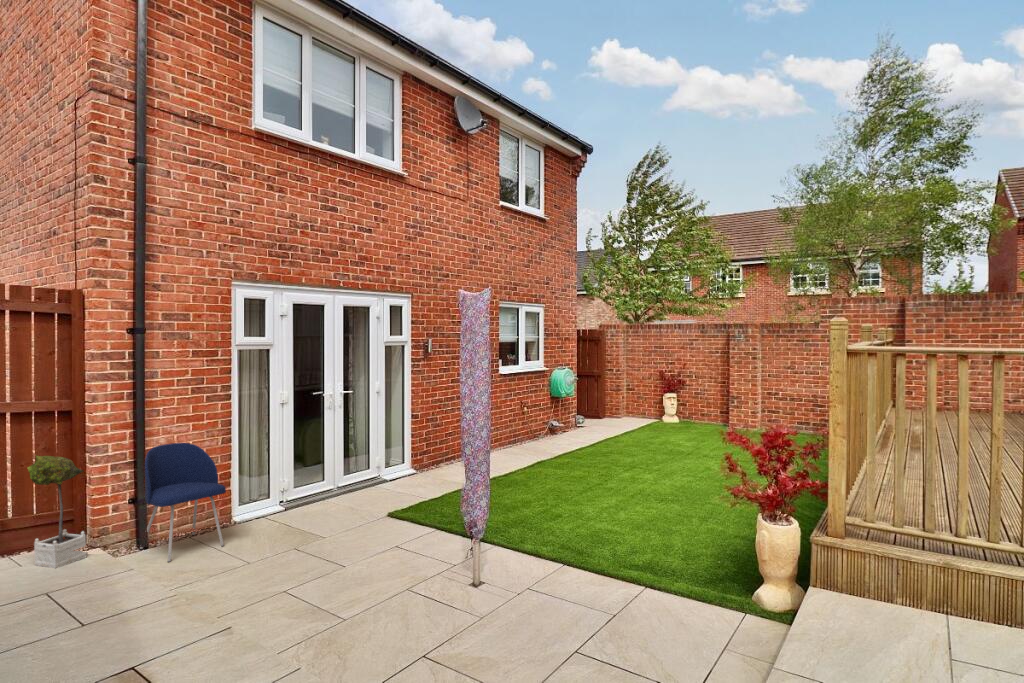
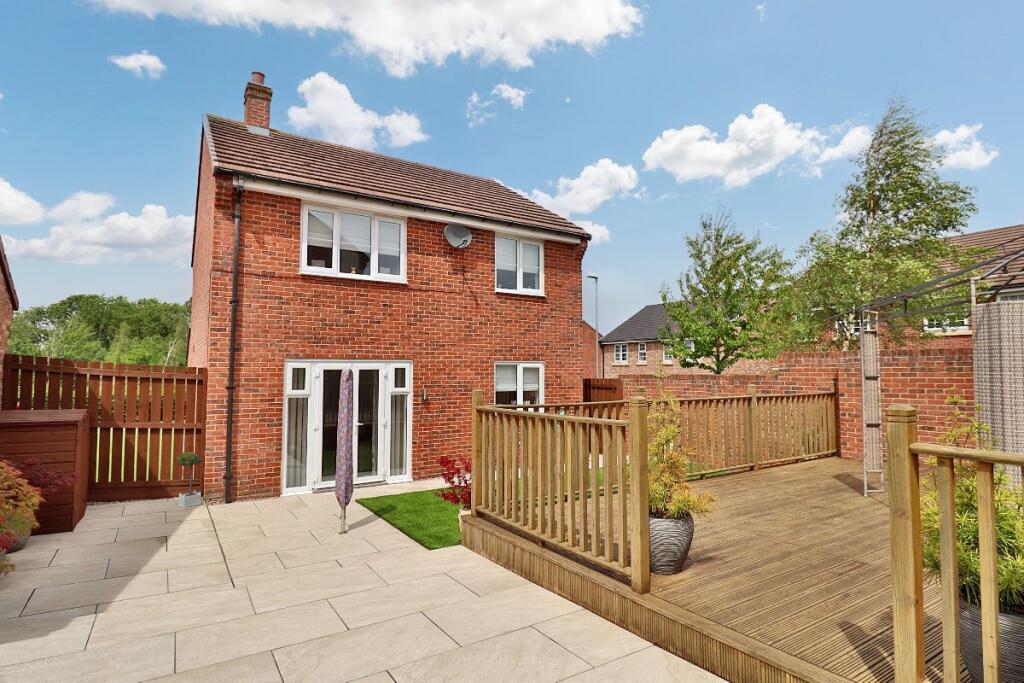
chair: present [140,443,226,562] -> none [224,449,264,511]

